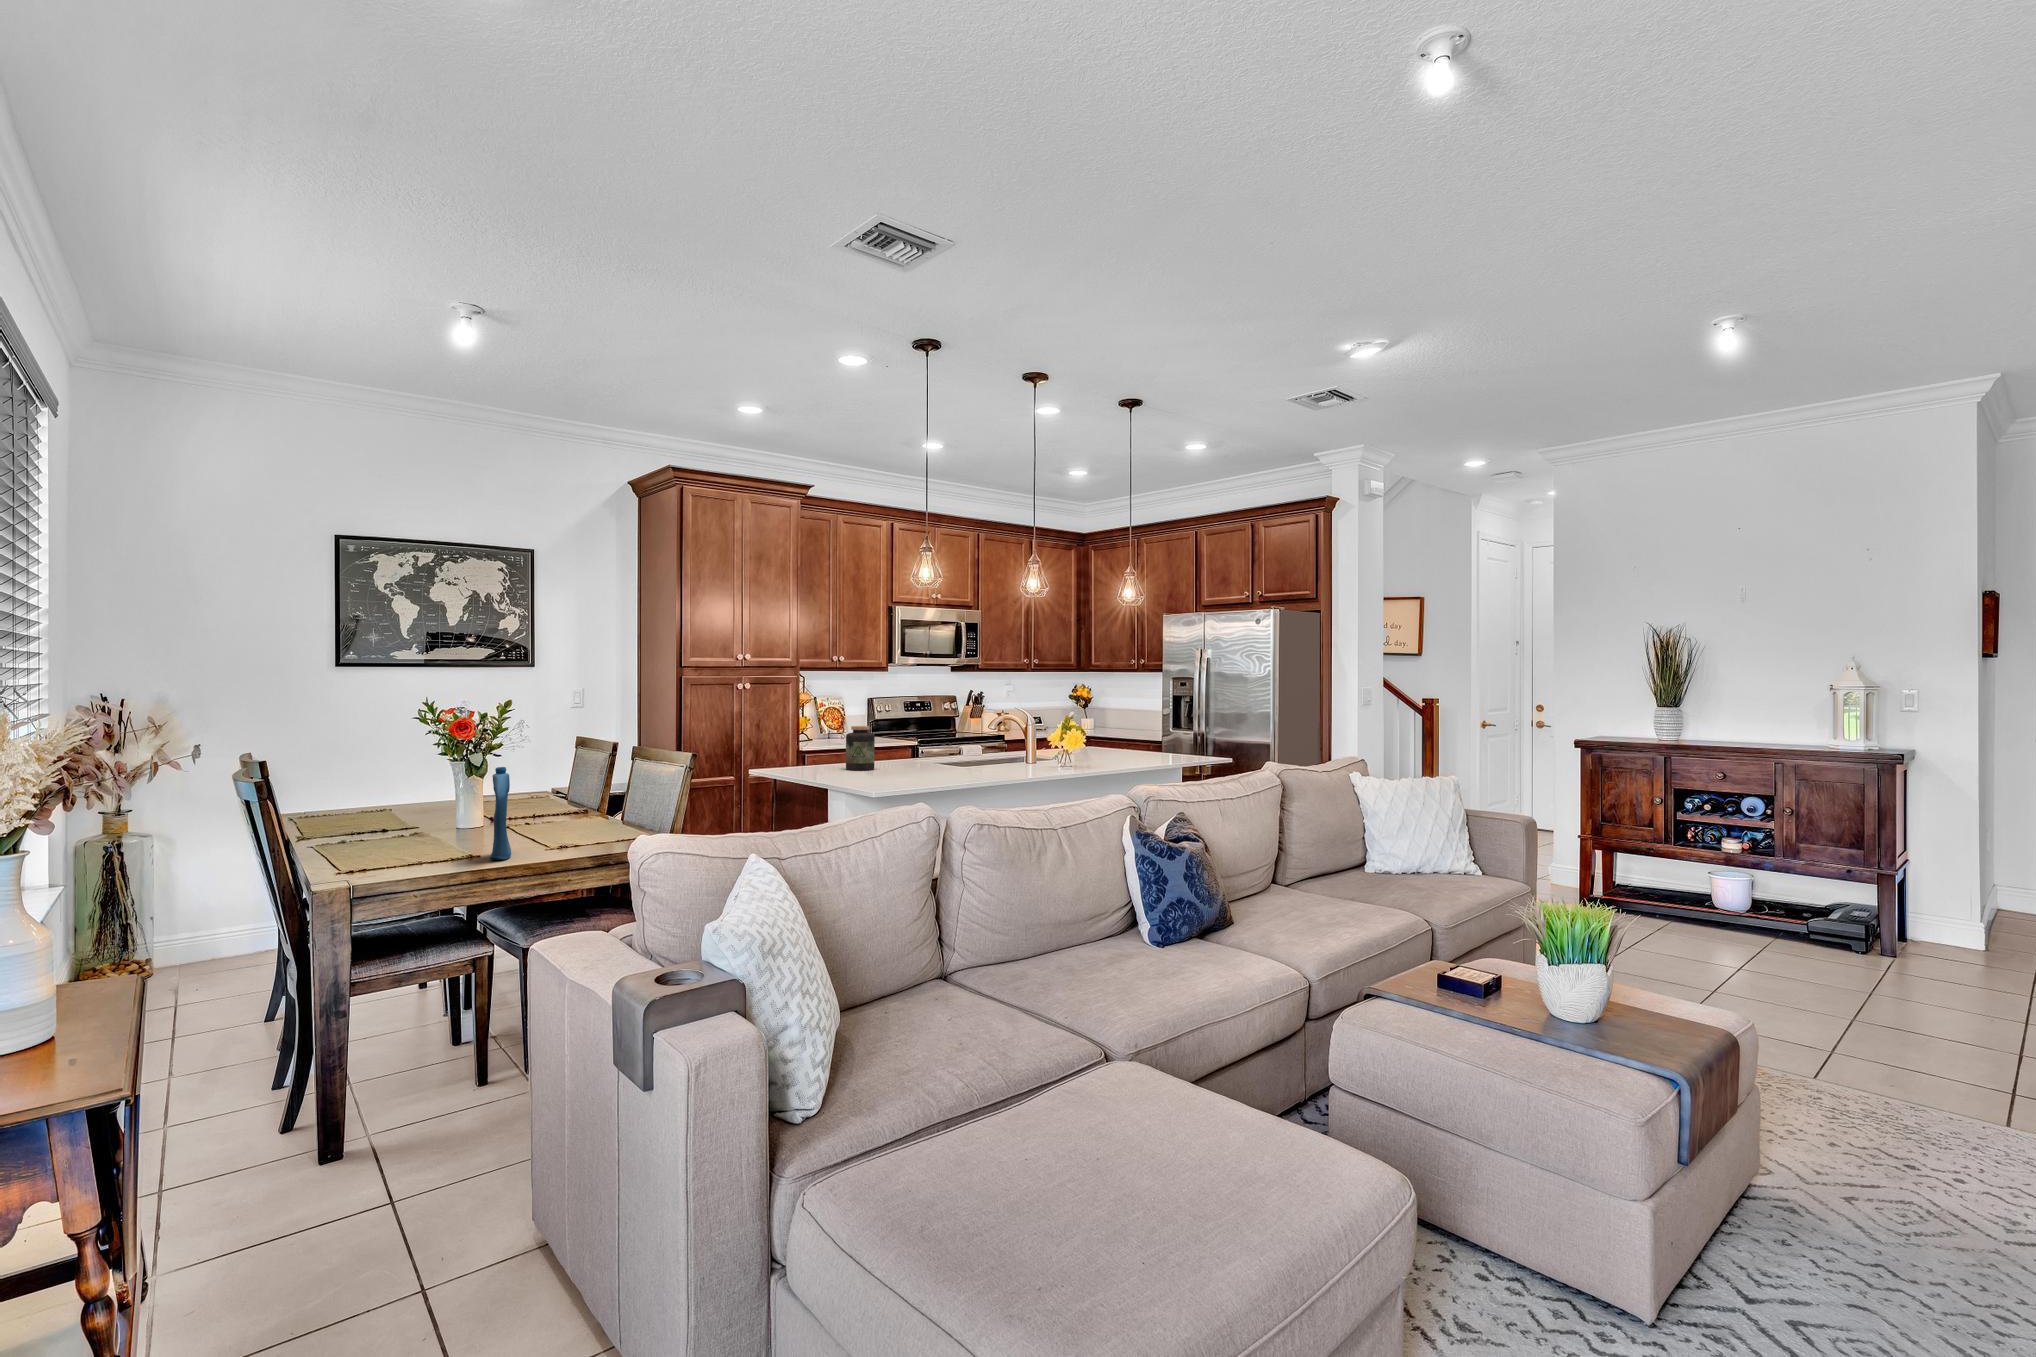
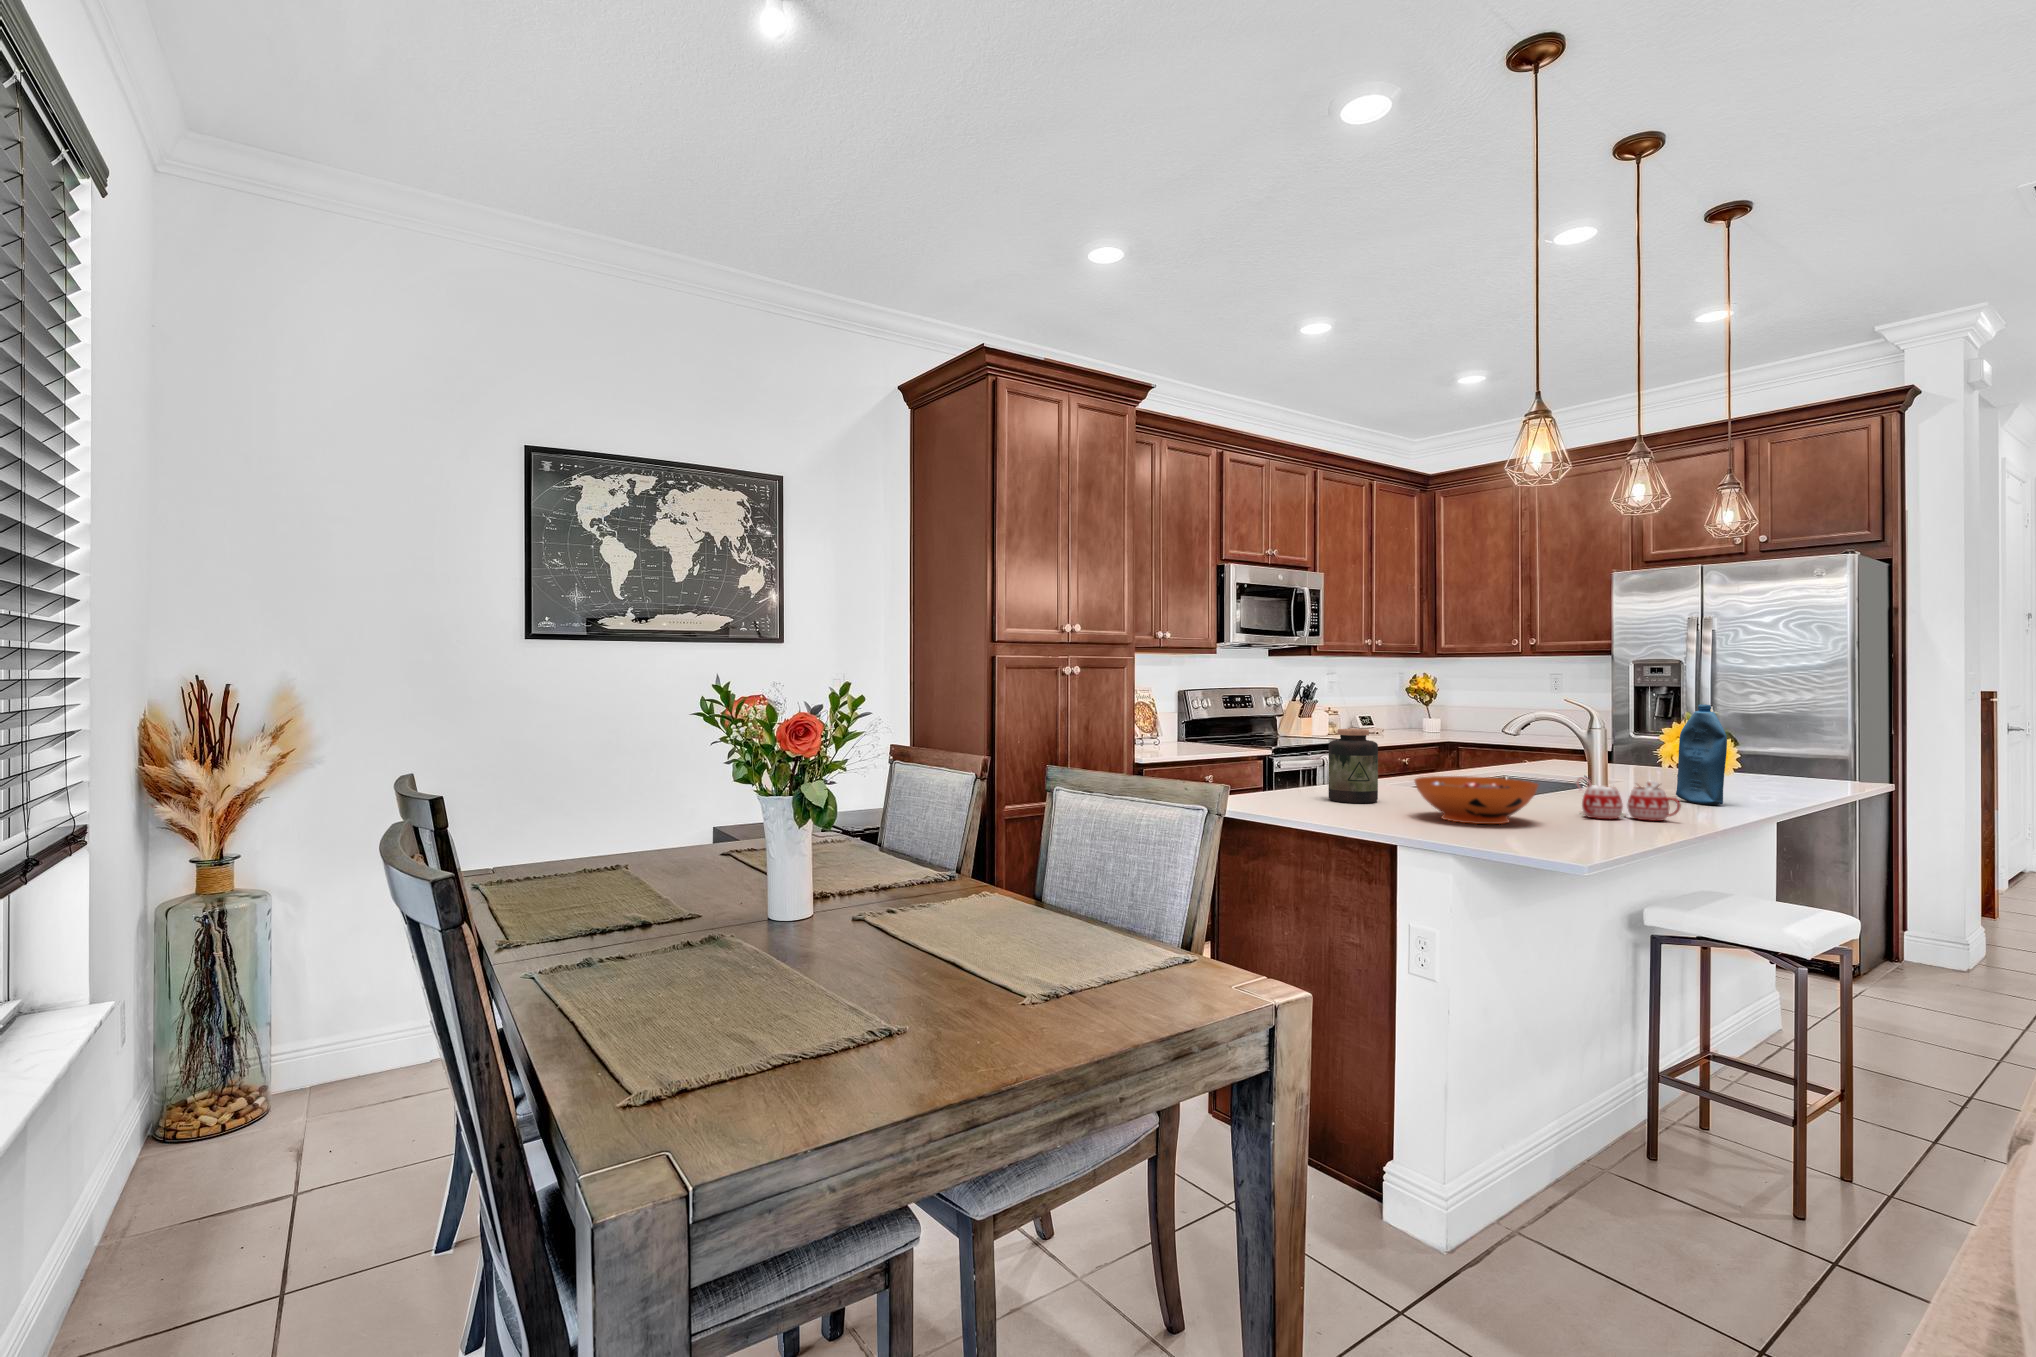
decorative bowl: none [864,753,929,779] -> present [1414,776,1538,824]
mug: none [962,753,1011,777] -> present [1576,777,1681,821]
bottle: present [490,767,511,860] -> present [1676,705,1727,805]

